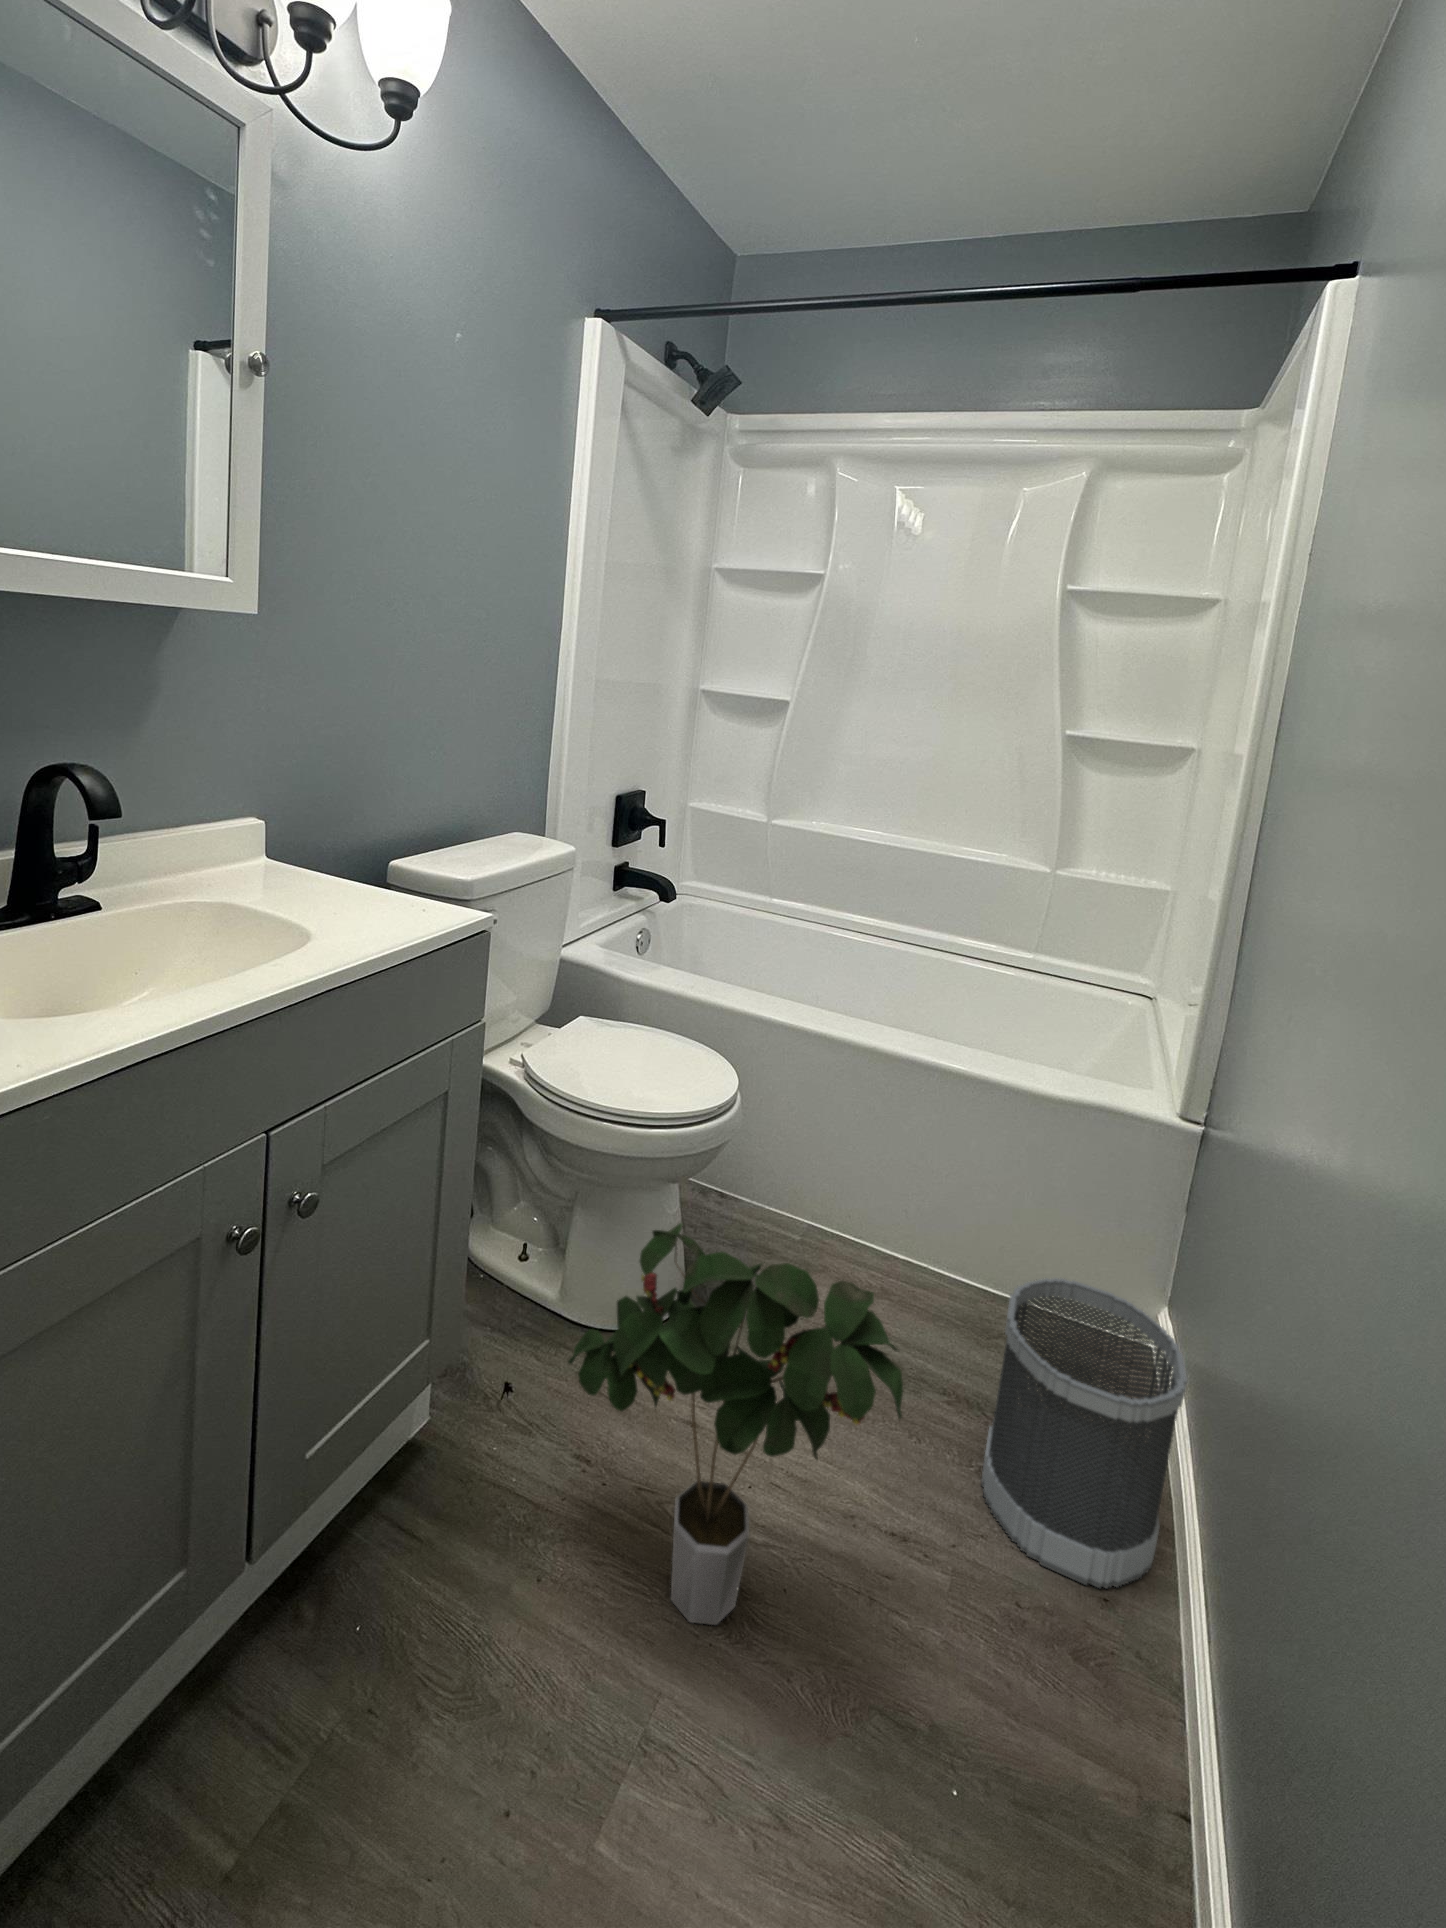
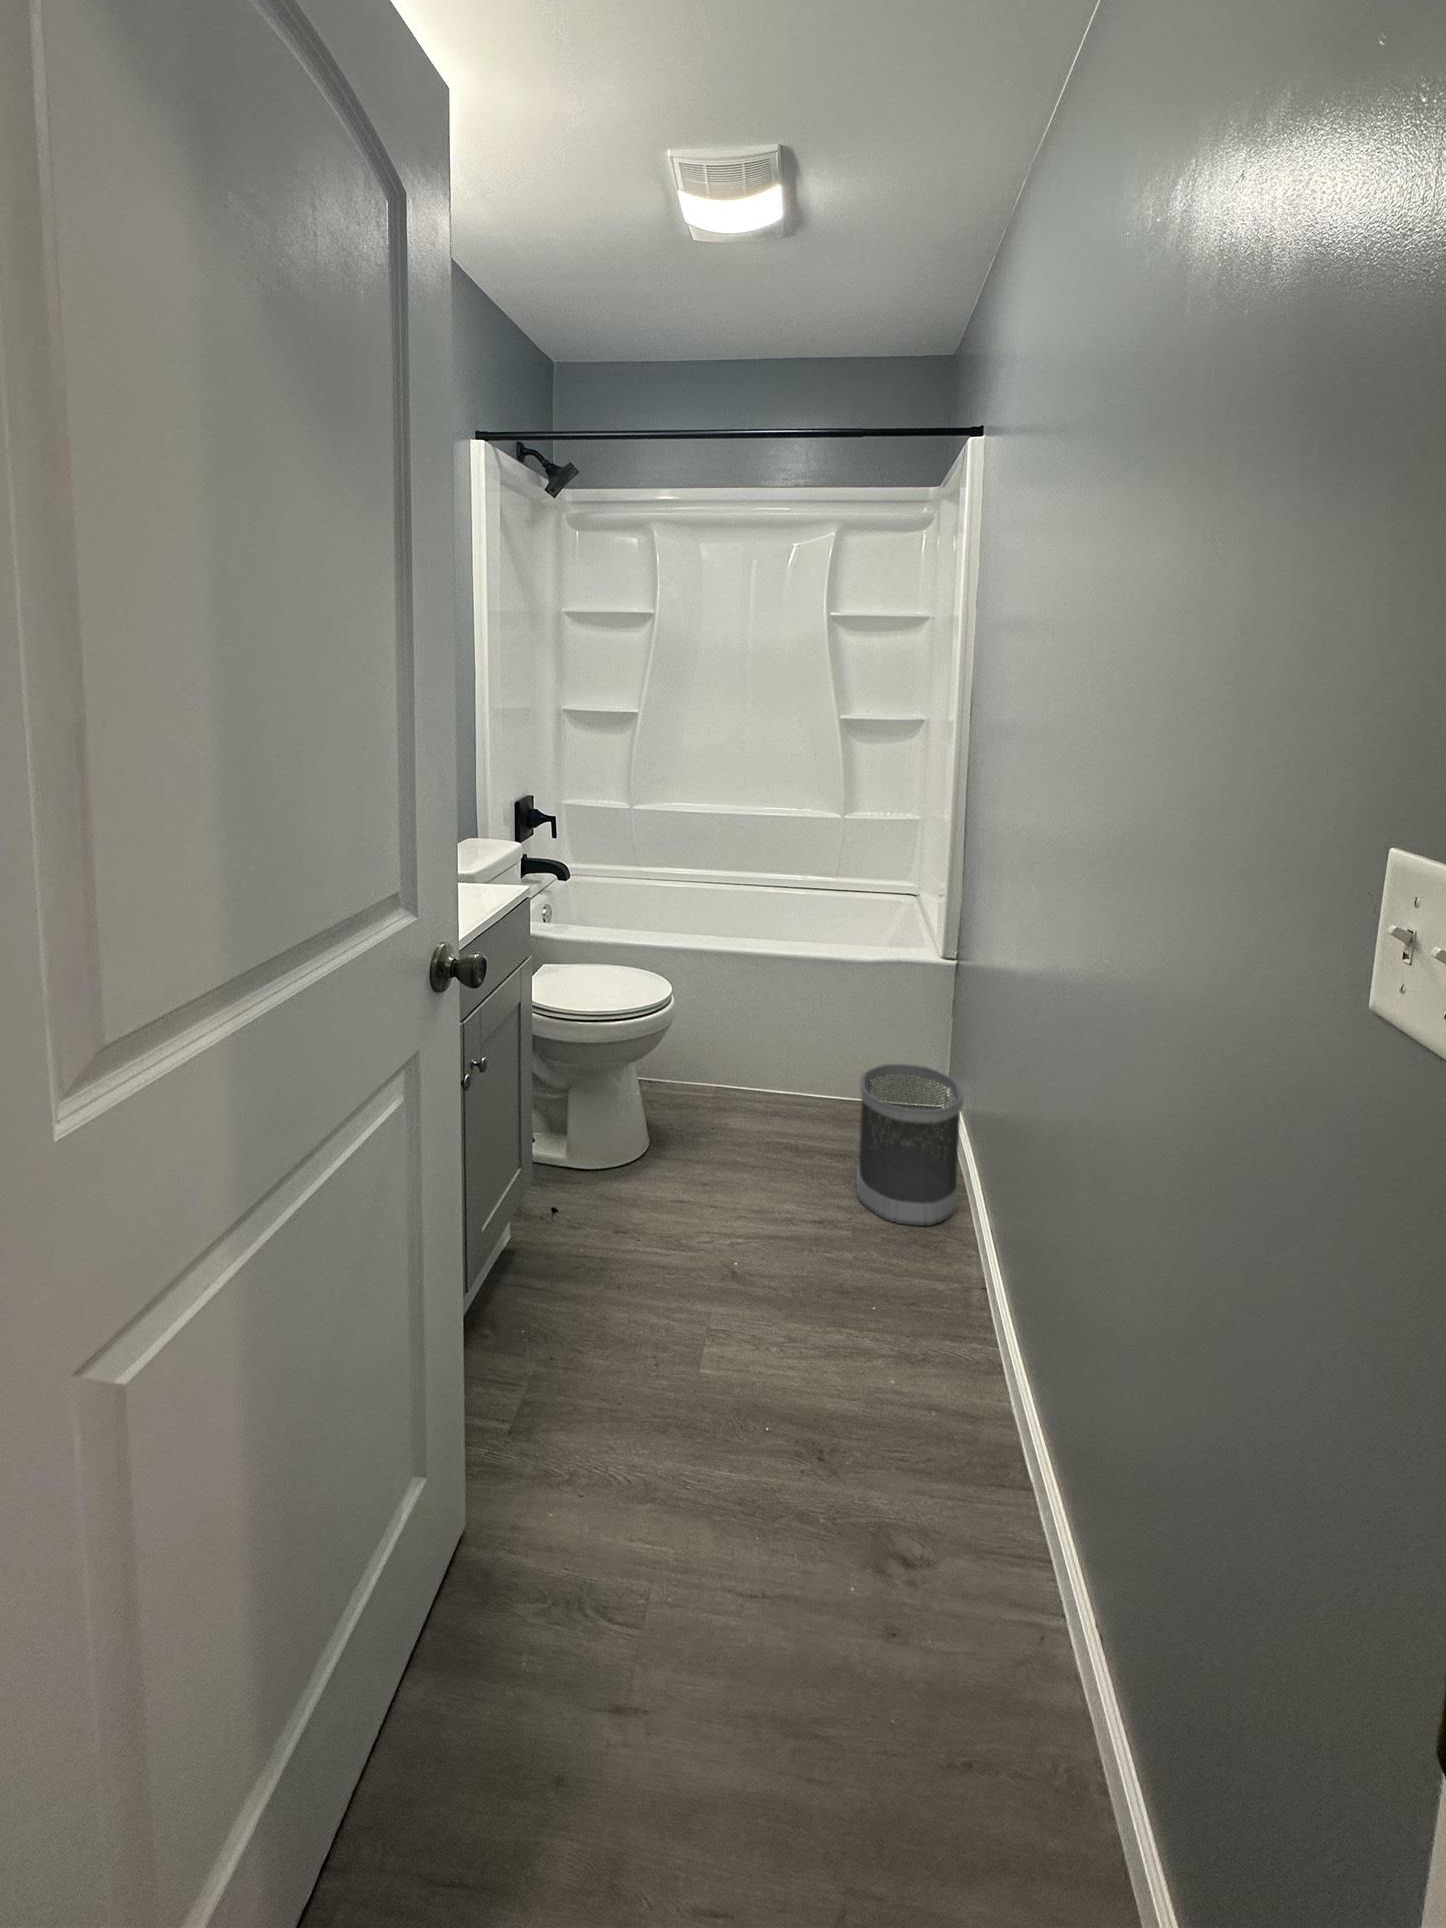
potted plant: present [568,1223,903,1625] -> none [607,1061,819,1296]

